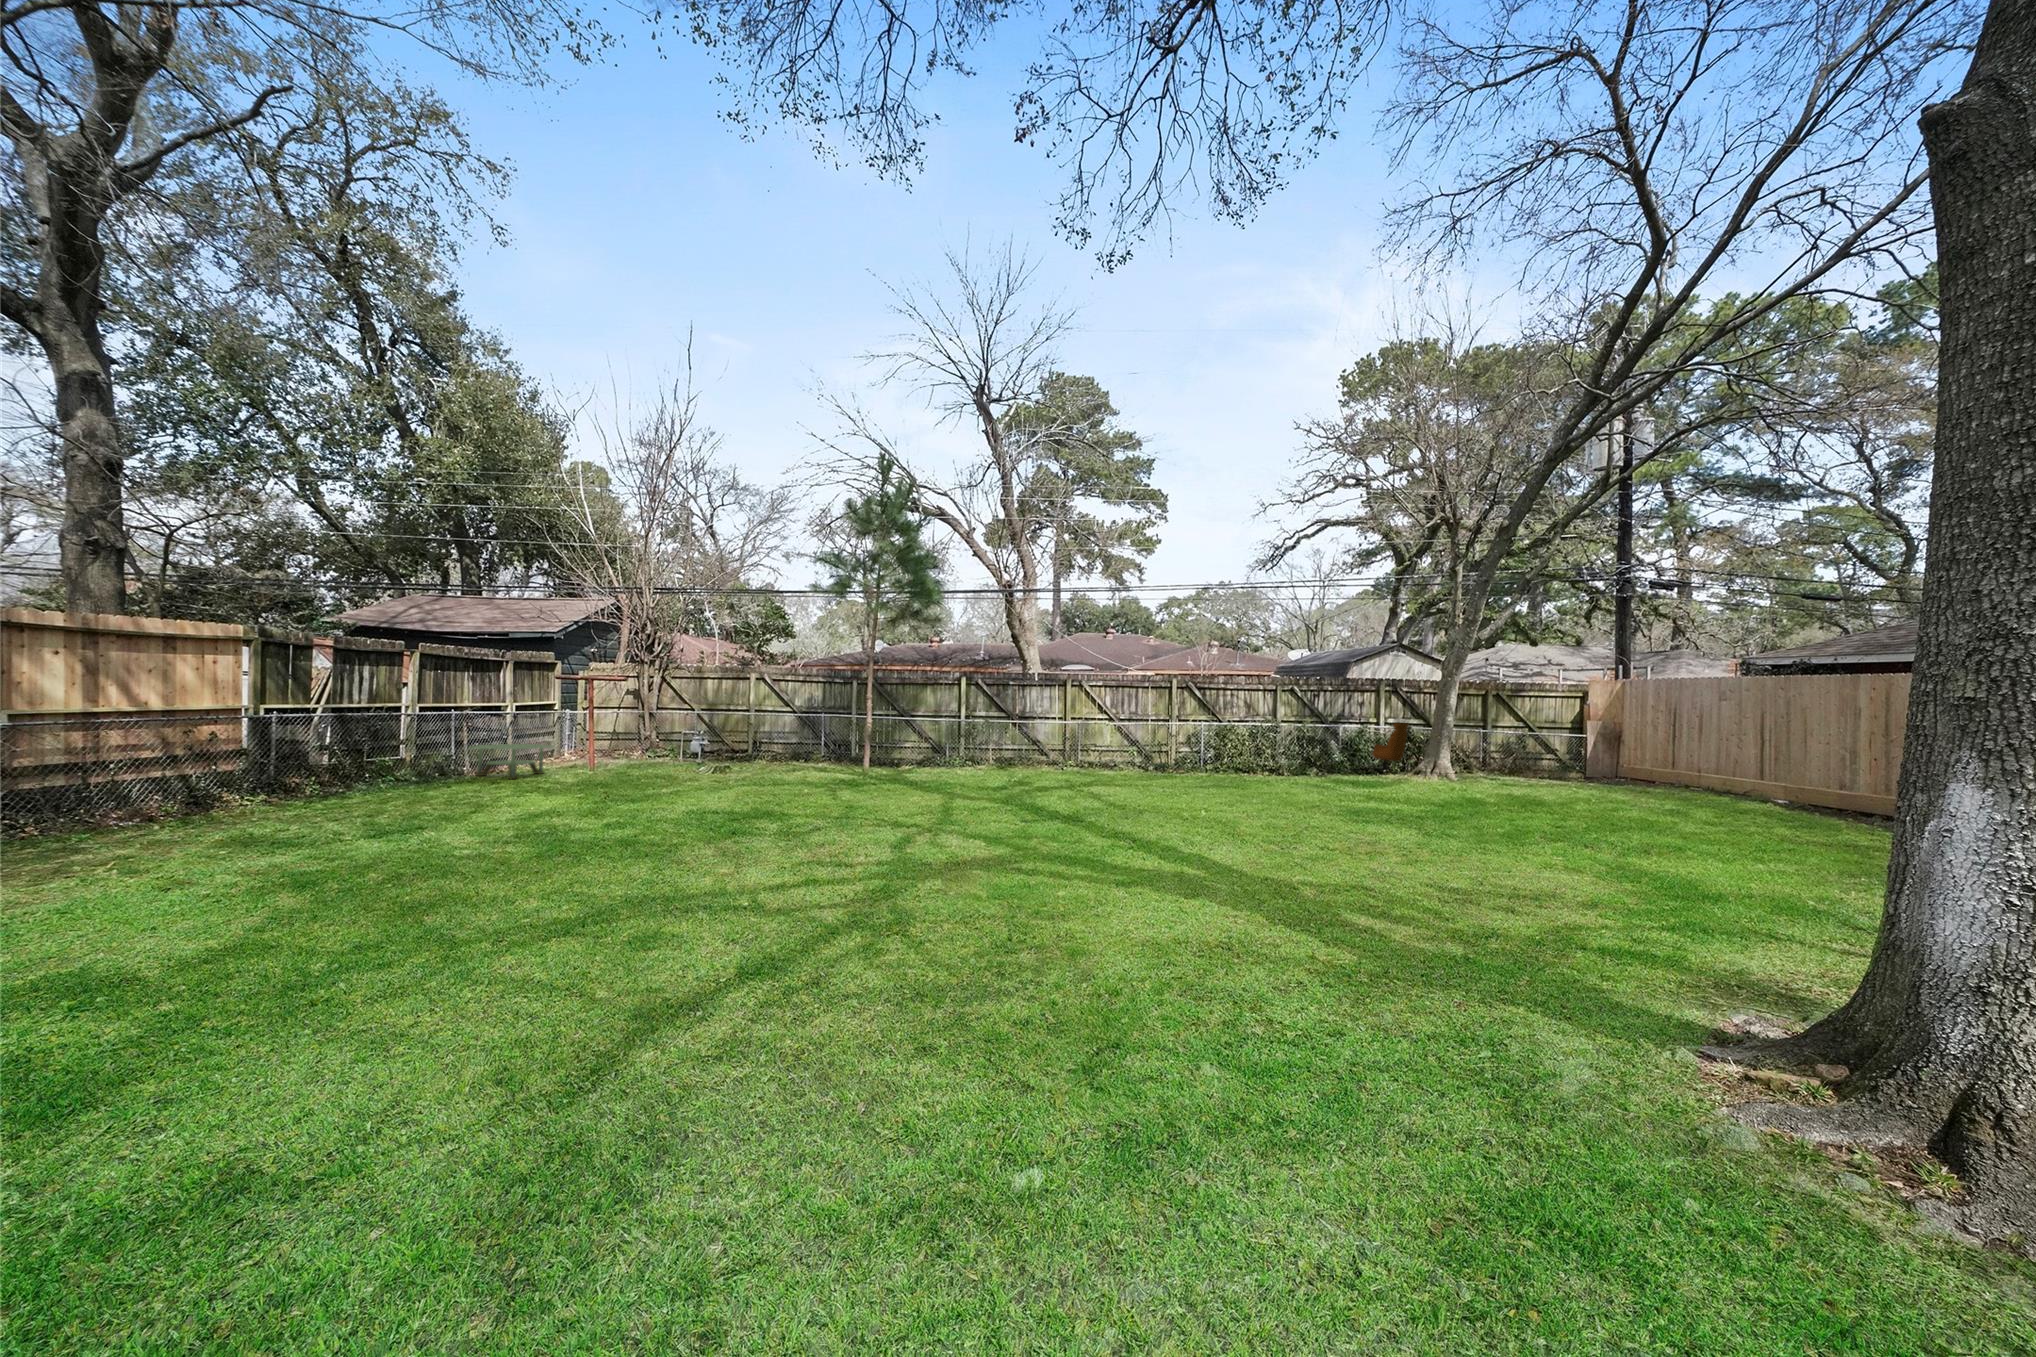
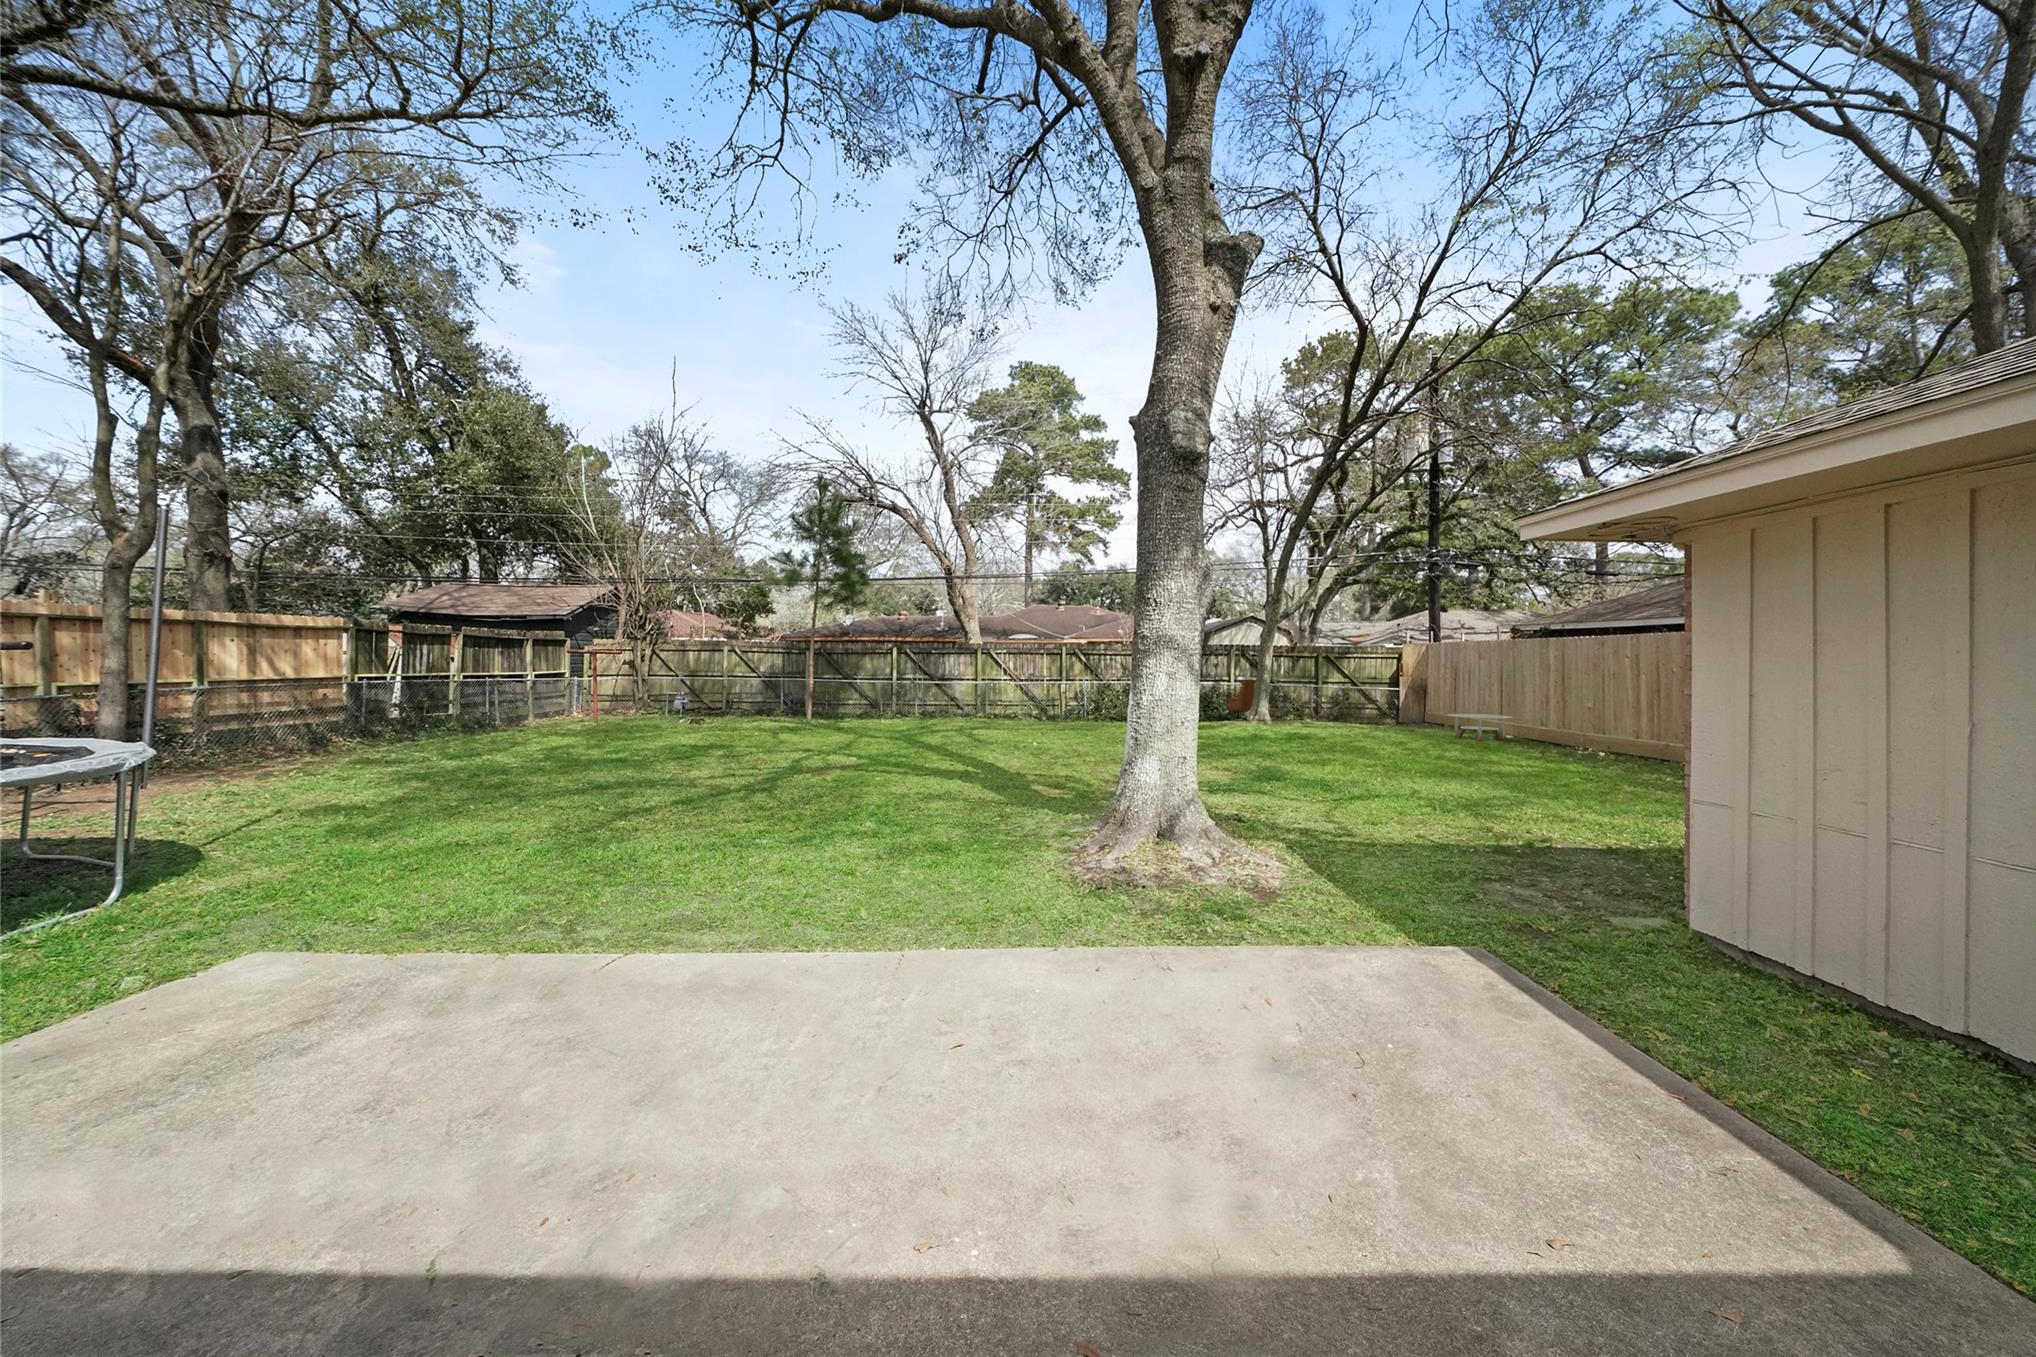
round table: present [469,744,553,779] -> present [1448,714,1513,741]

